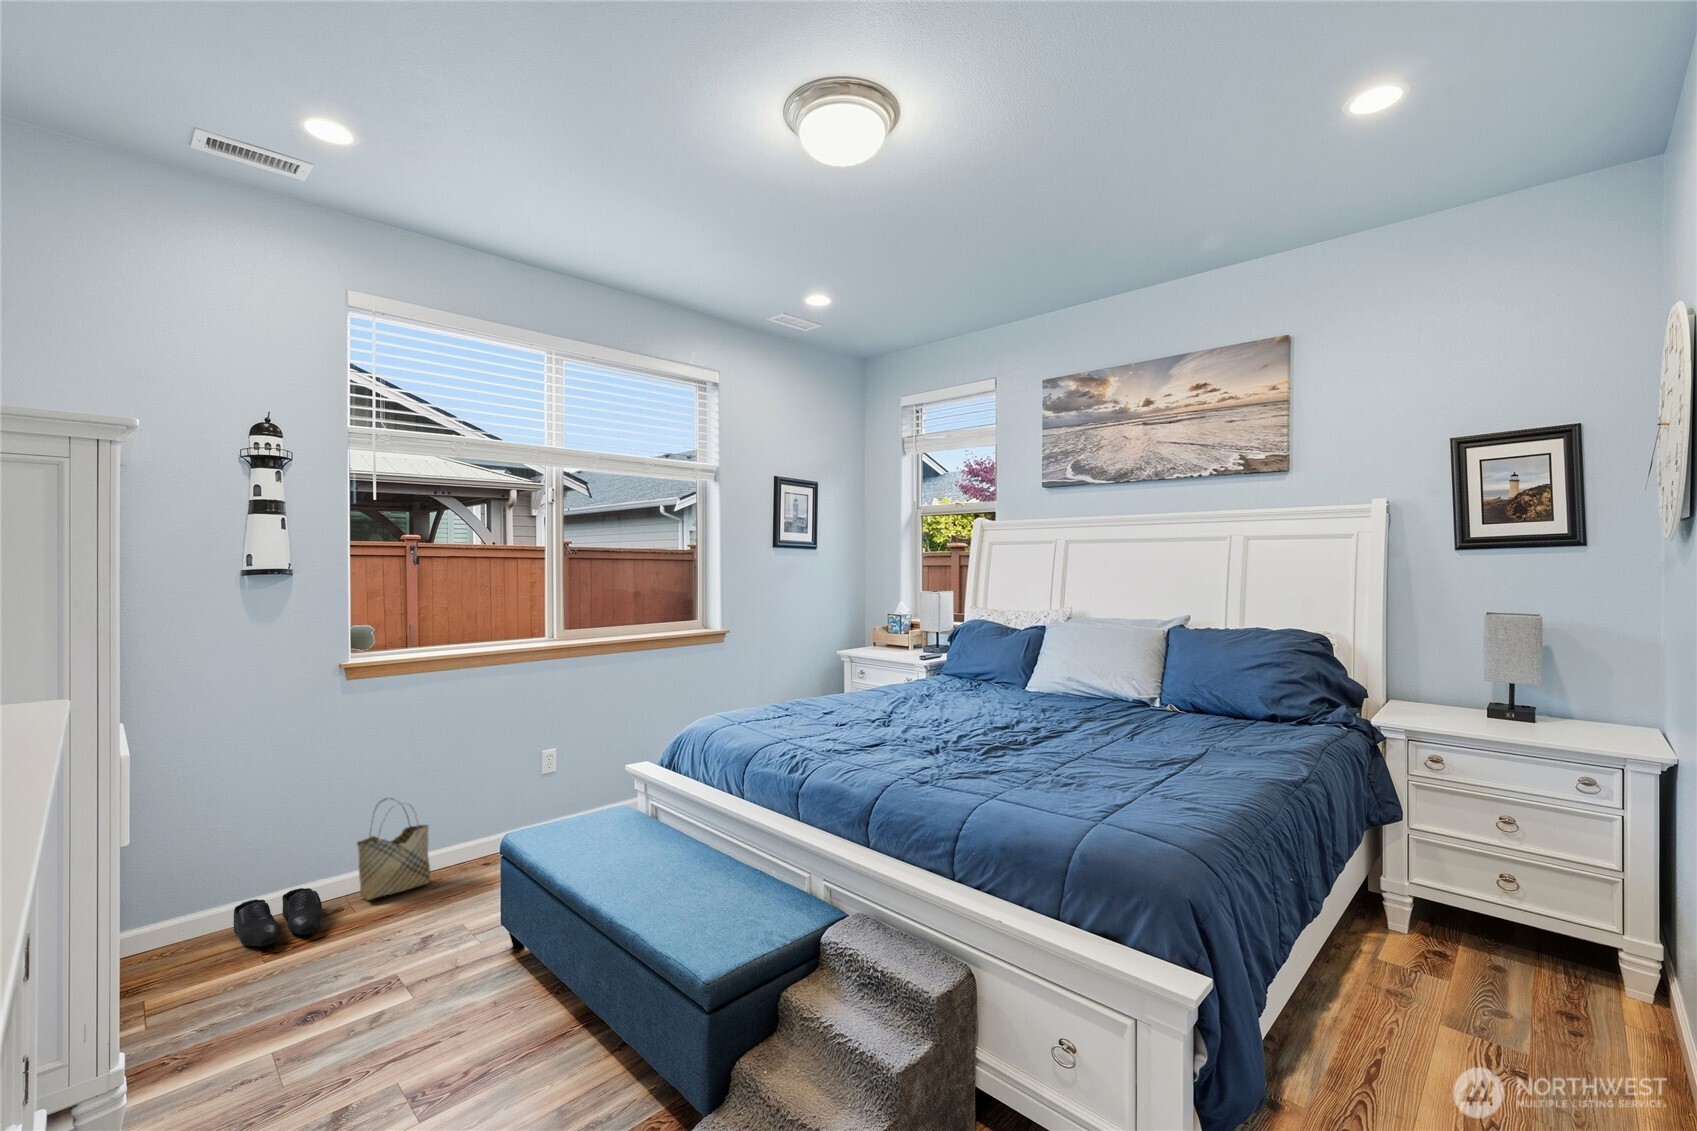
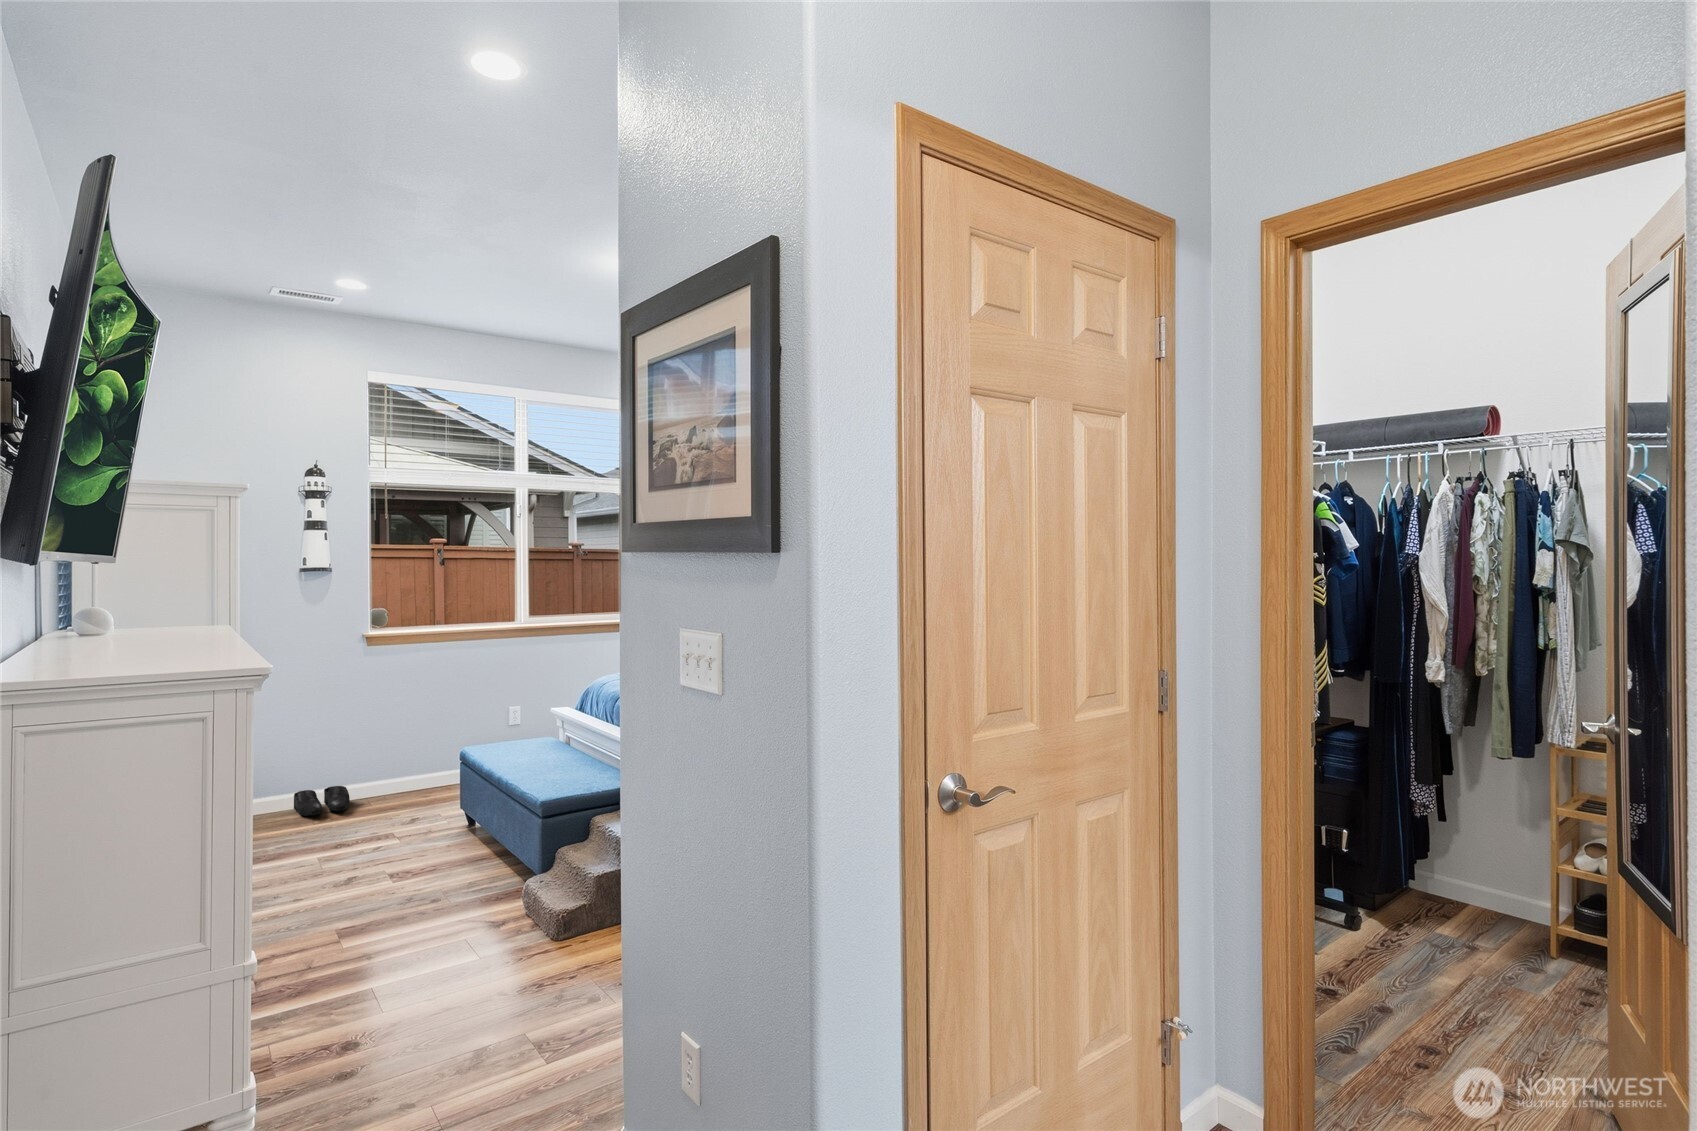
woven basket: present [357,799,430,900] -> none [372,730,422,797]

